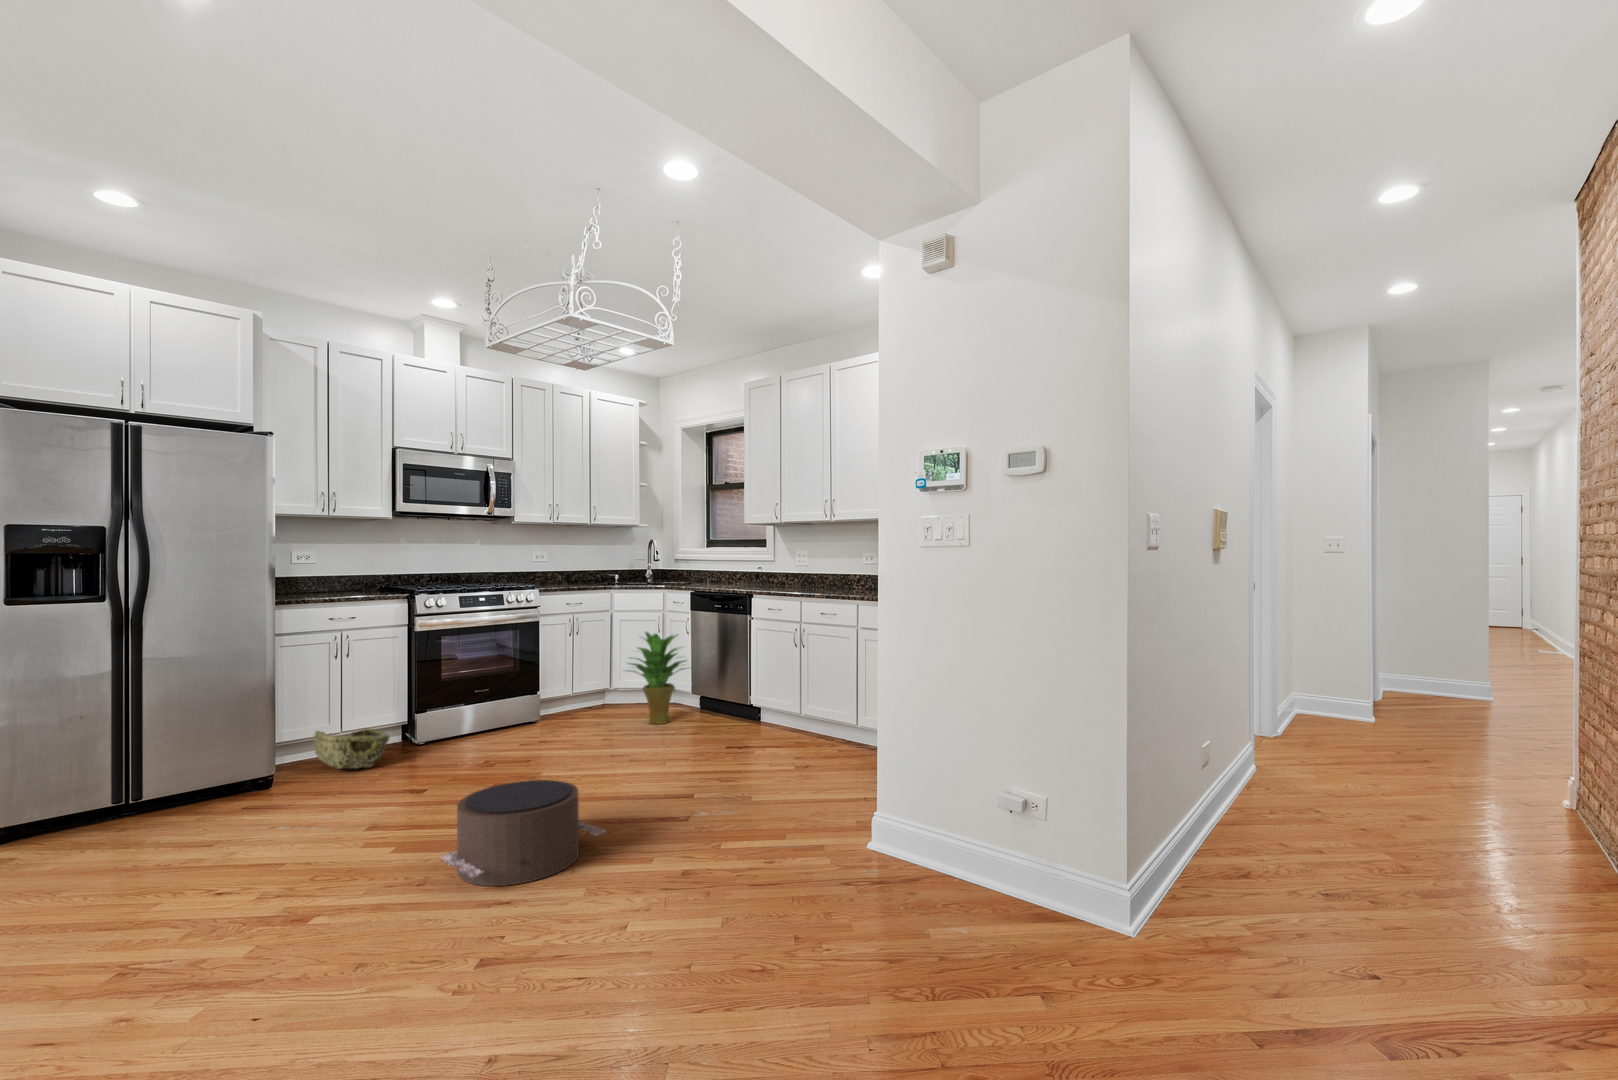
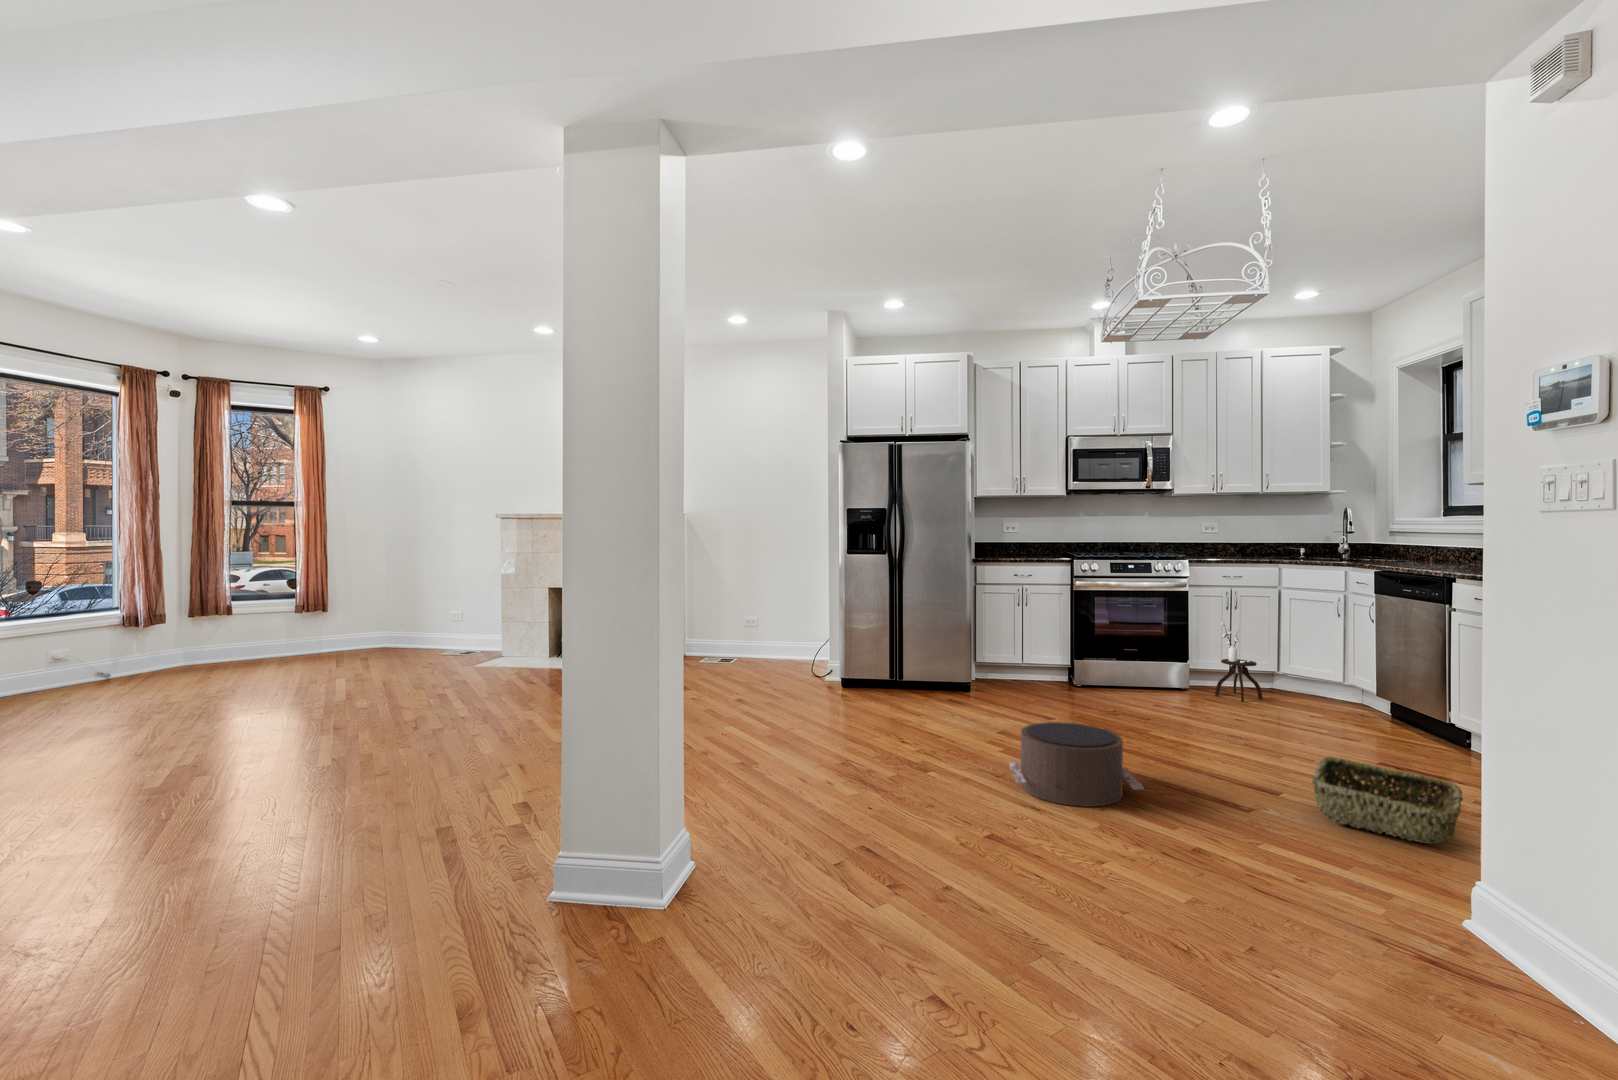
potted plant: present [630,632,686,724] -> none [1276,614,1371,721]
side table: none [564,647,604,723] -> present [1215,622,1262,702]
woven basket: present [314,728,389,769] -> present [1312,757,1463,844]

